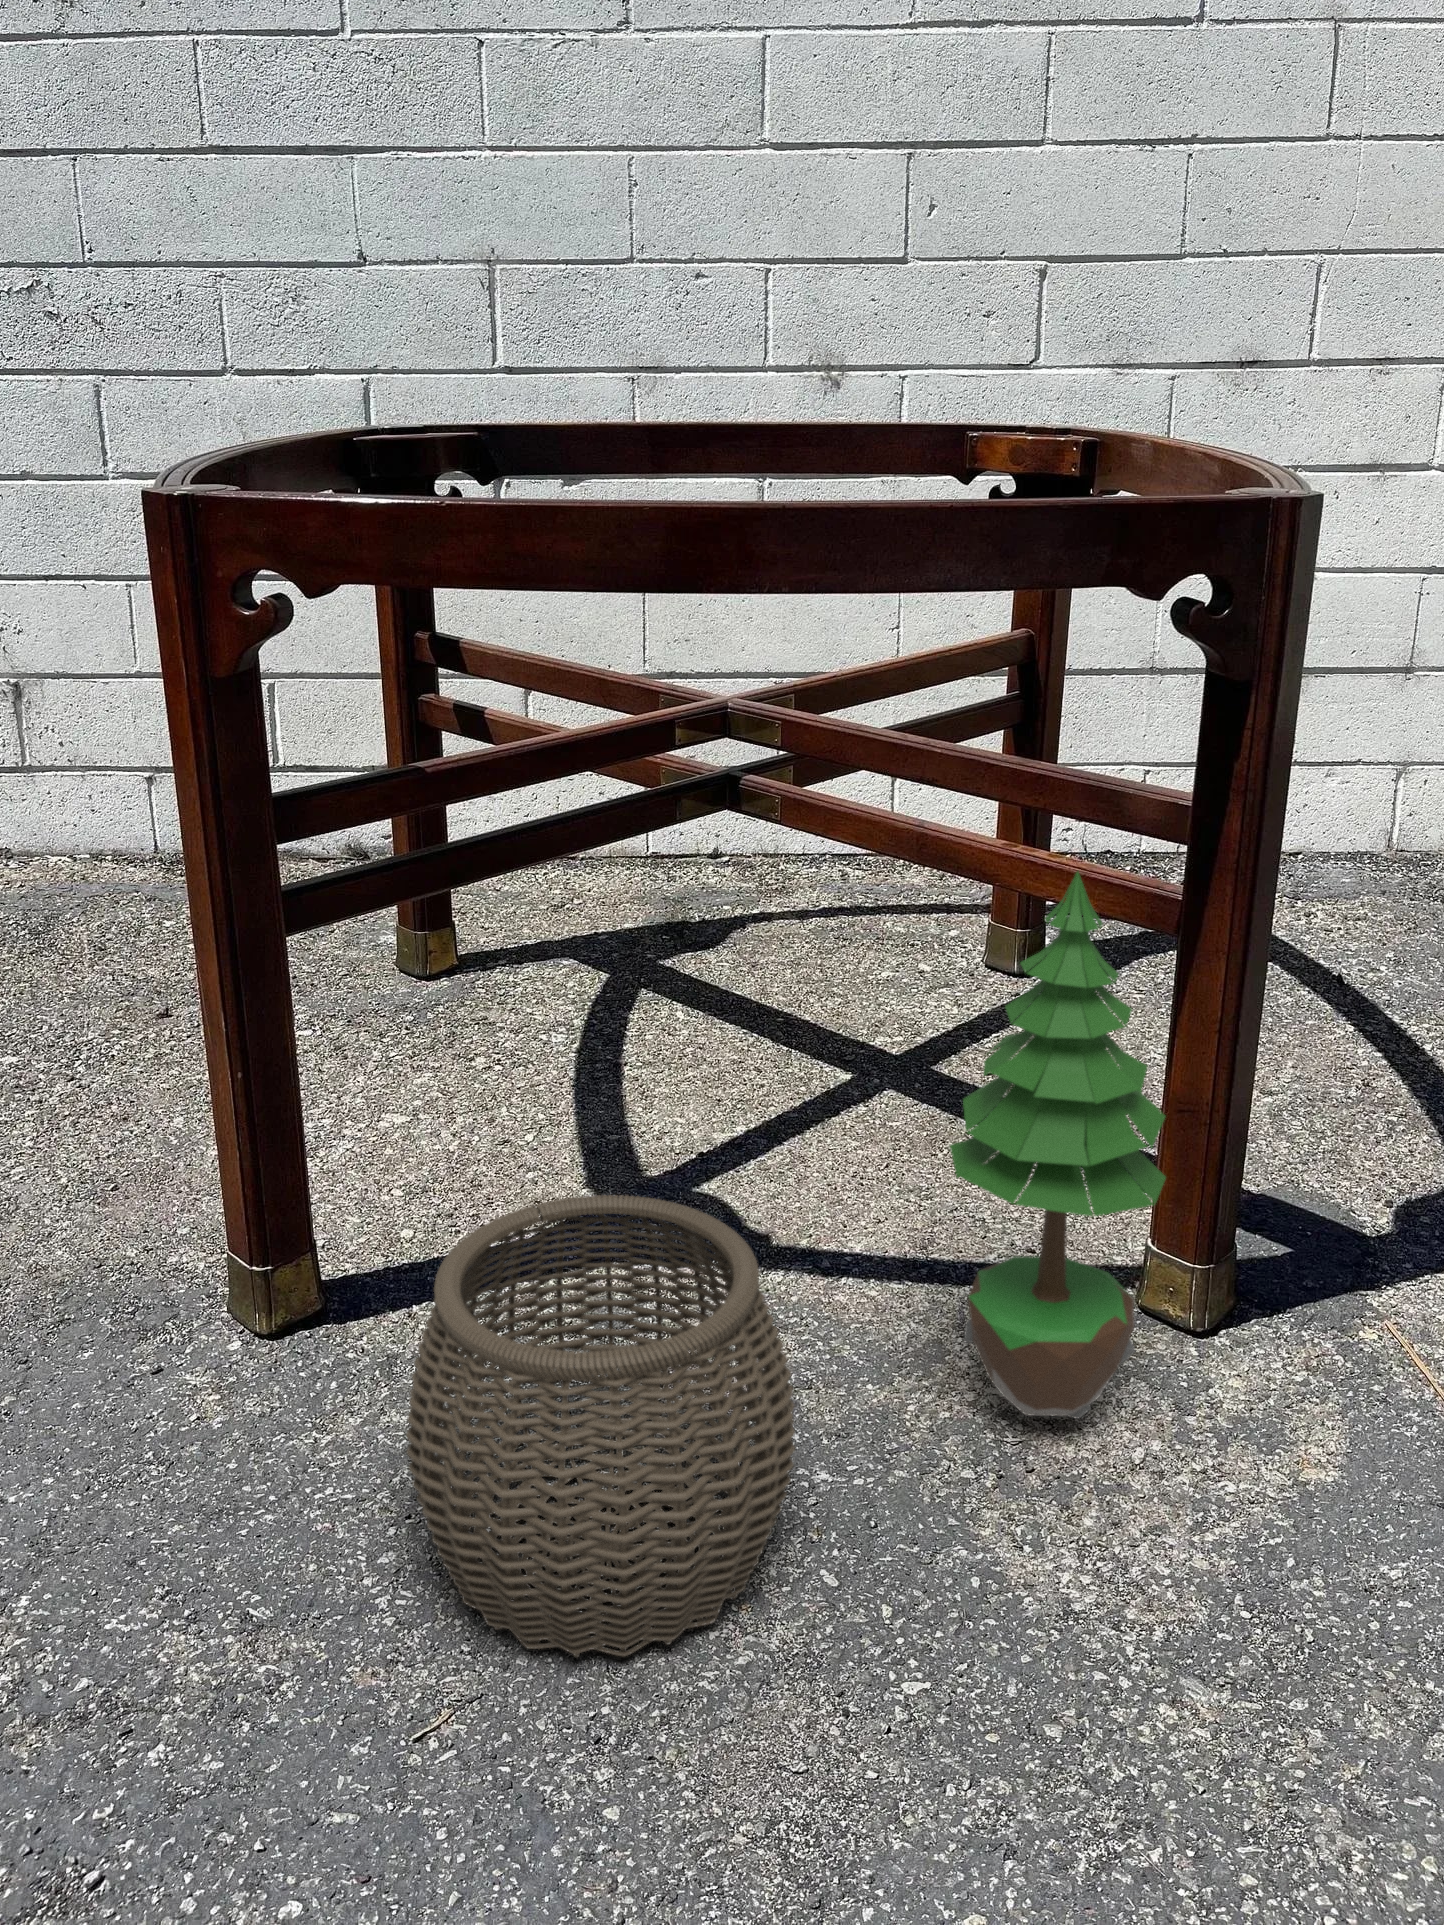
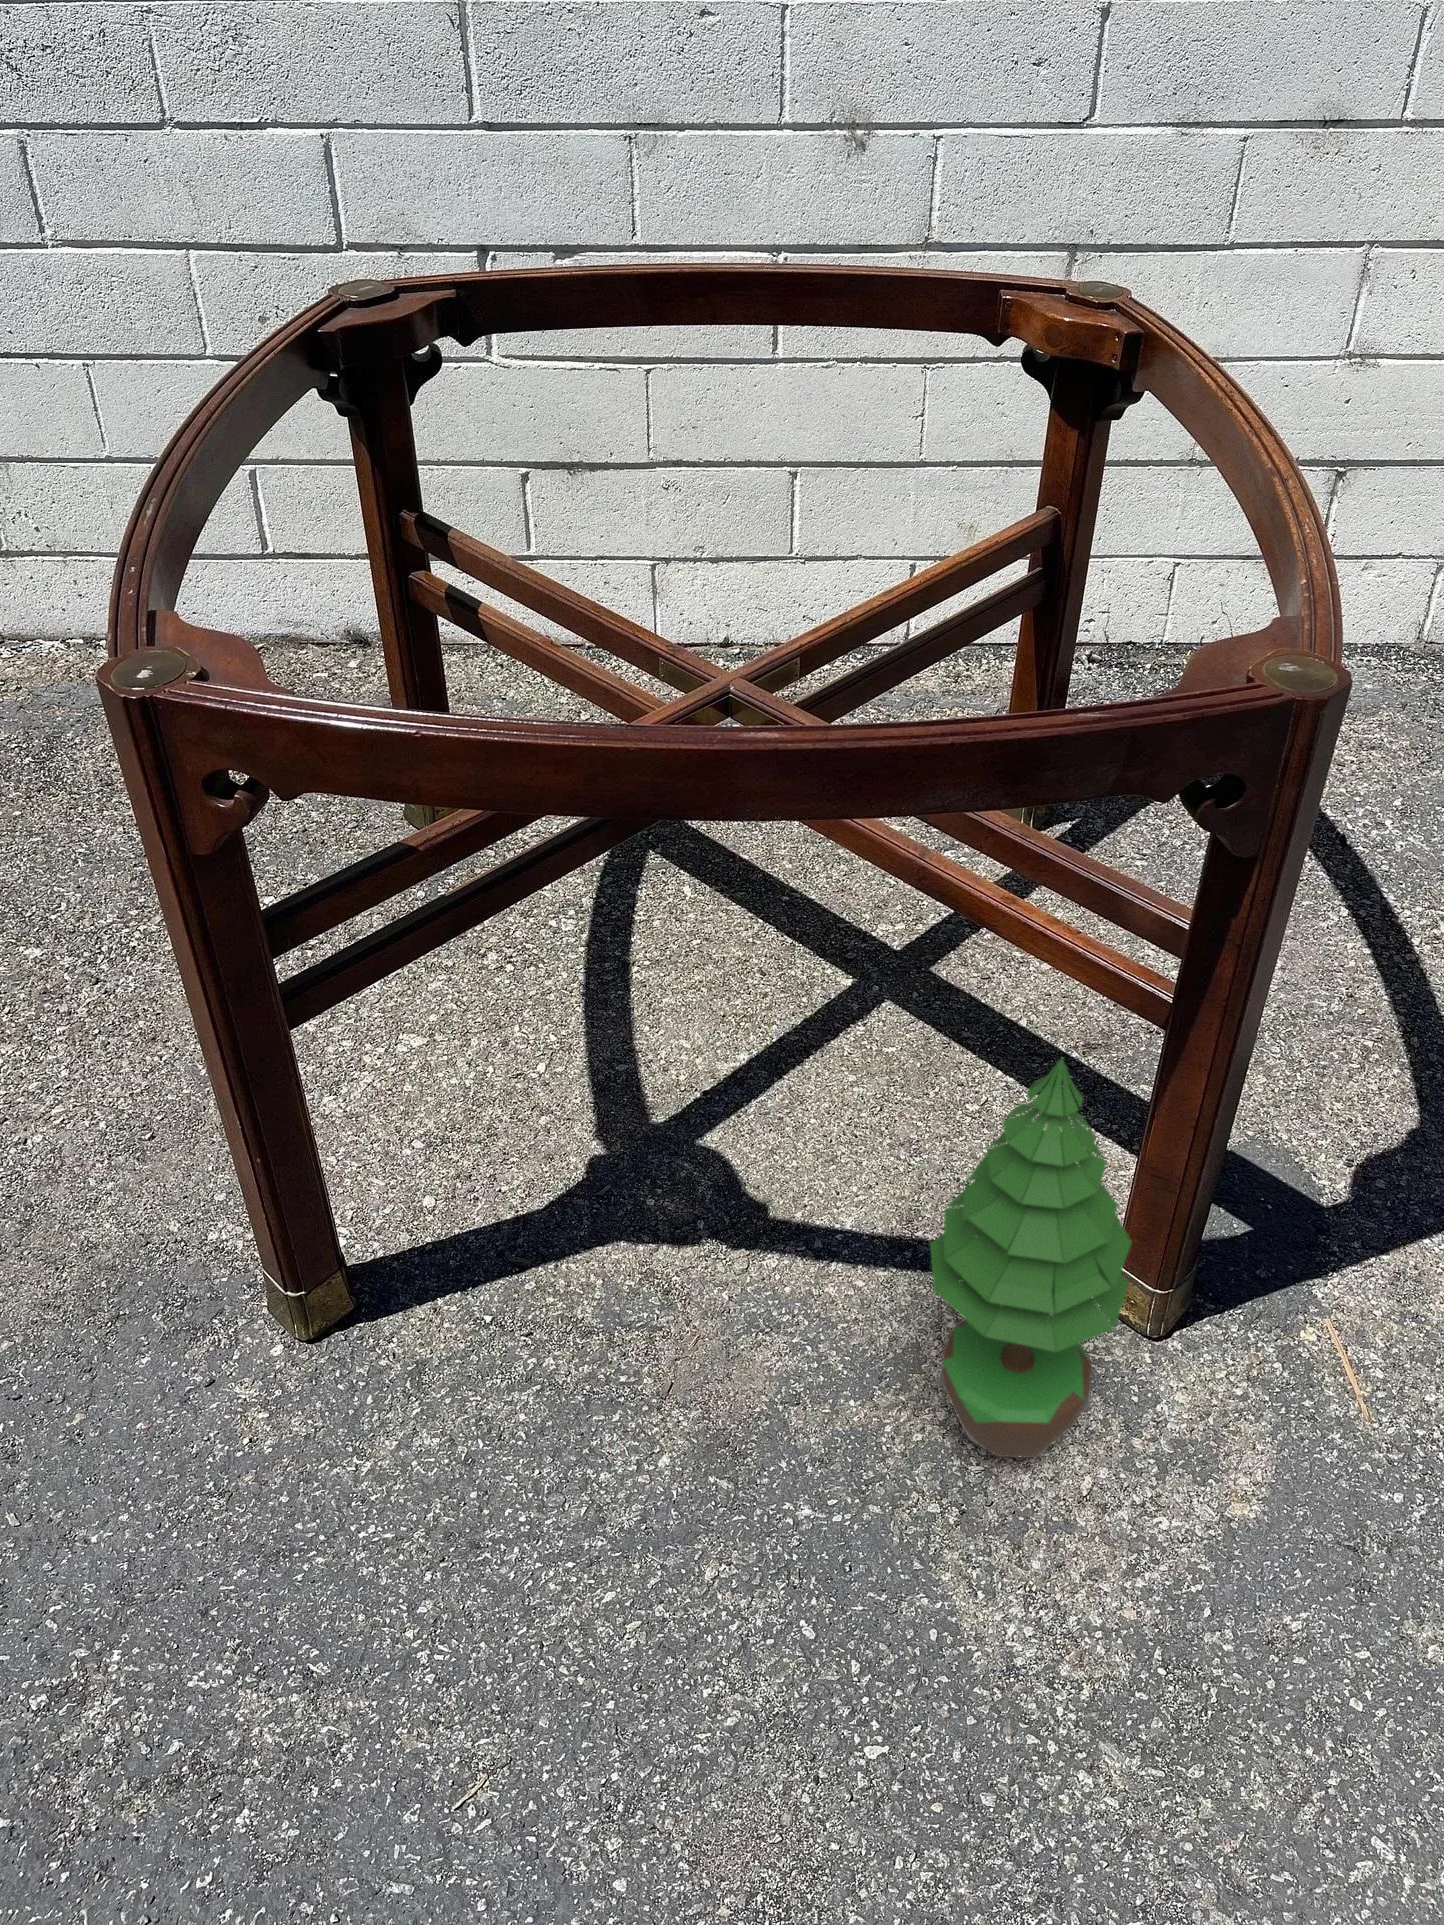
woven basket: present [406,1195,795,1657] -> none [438,1315,780,1724]

